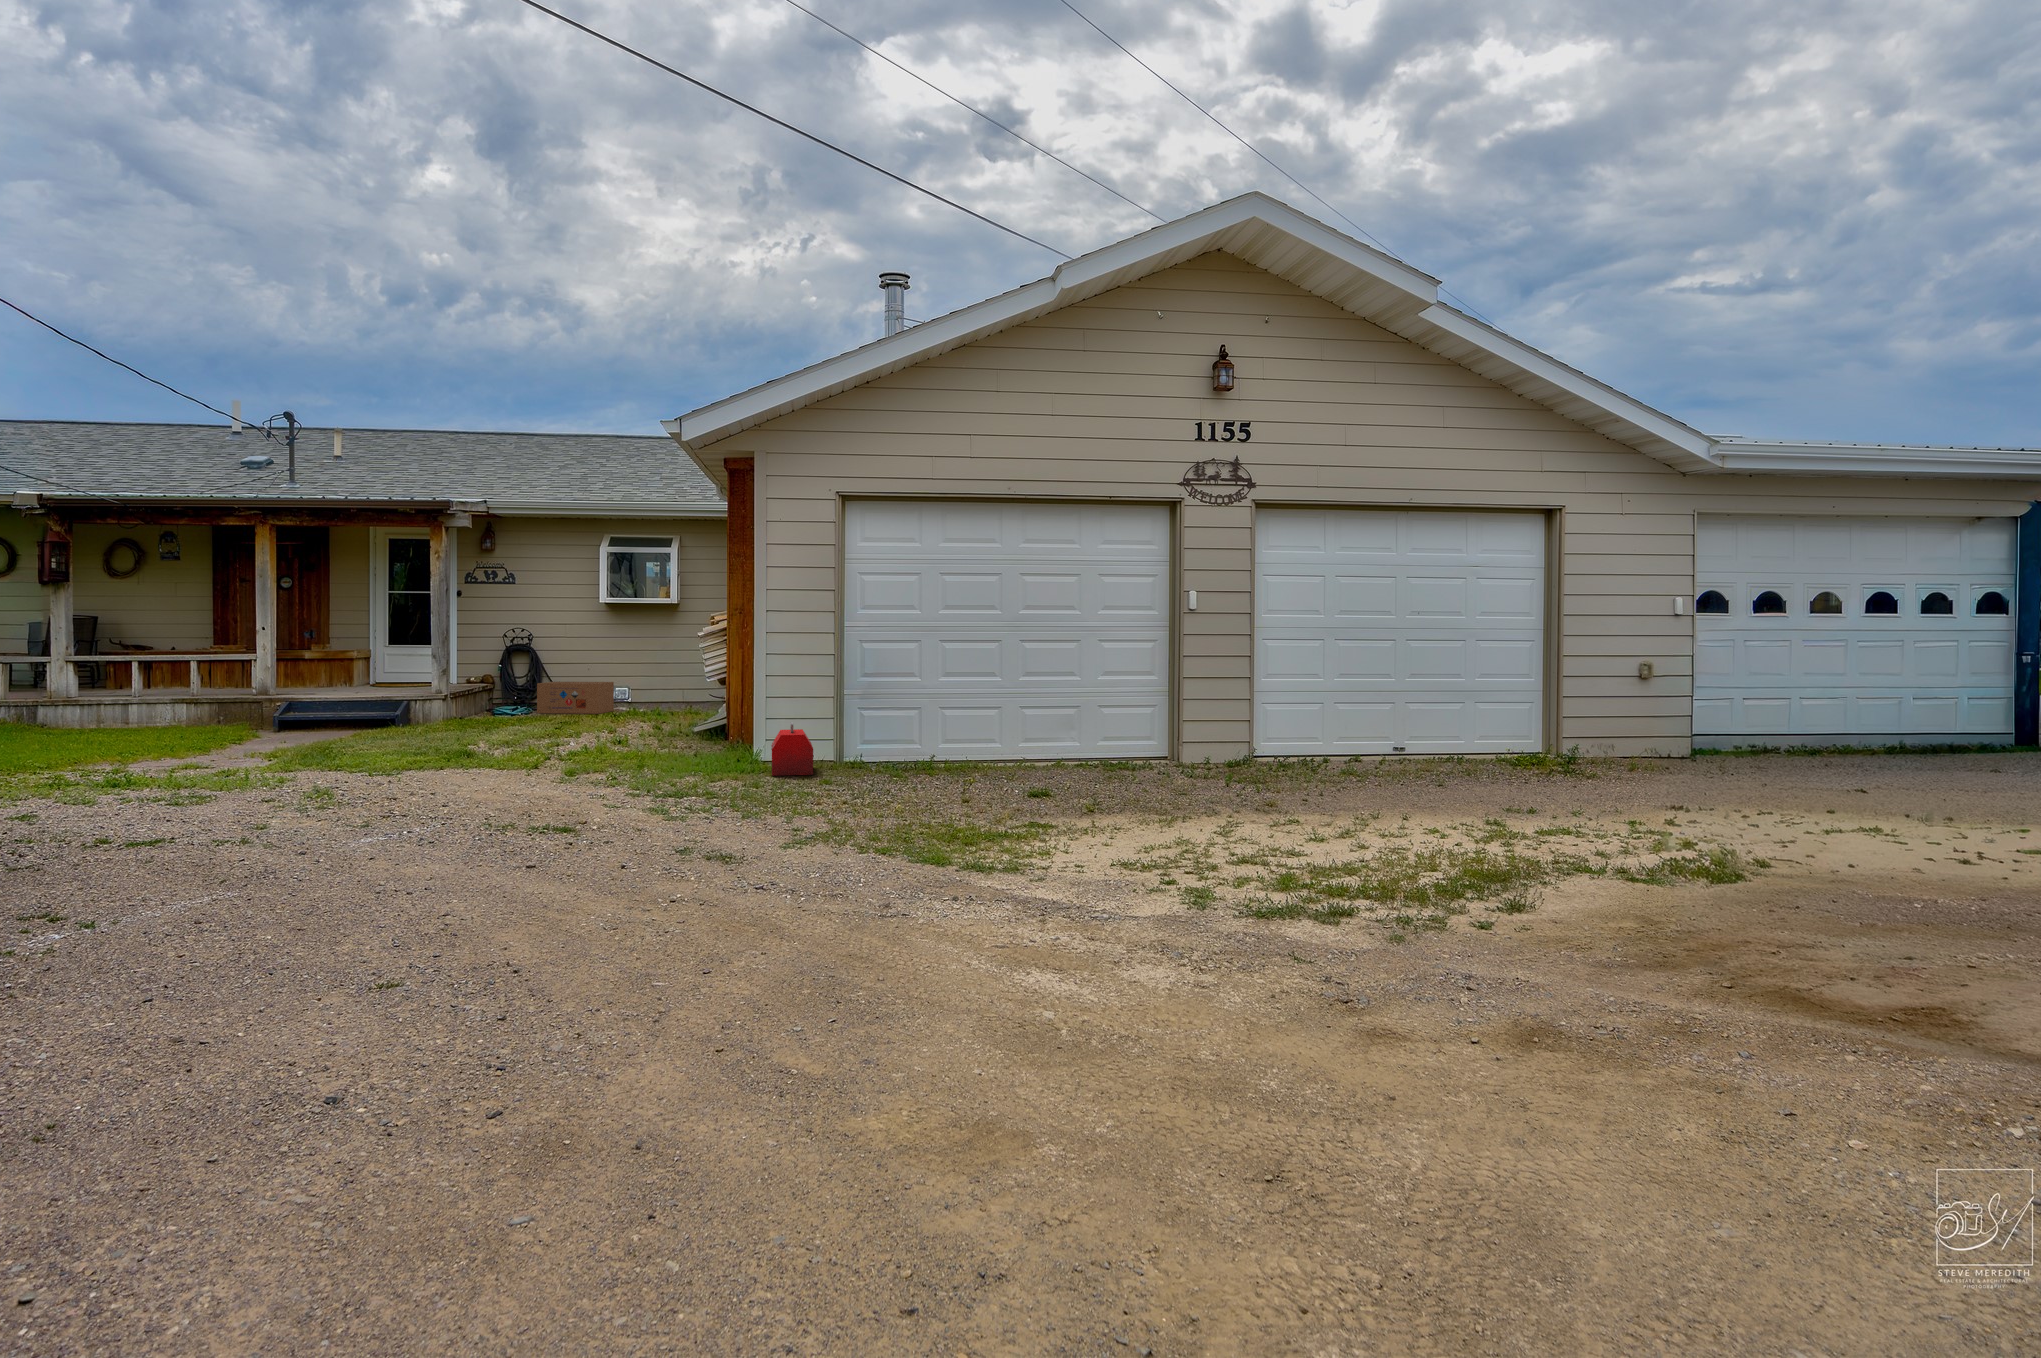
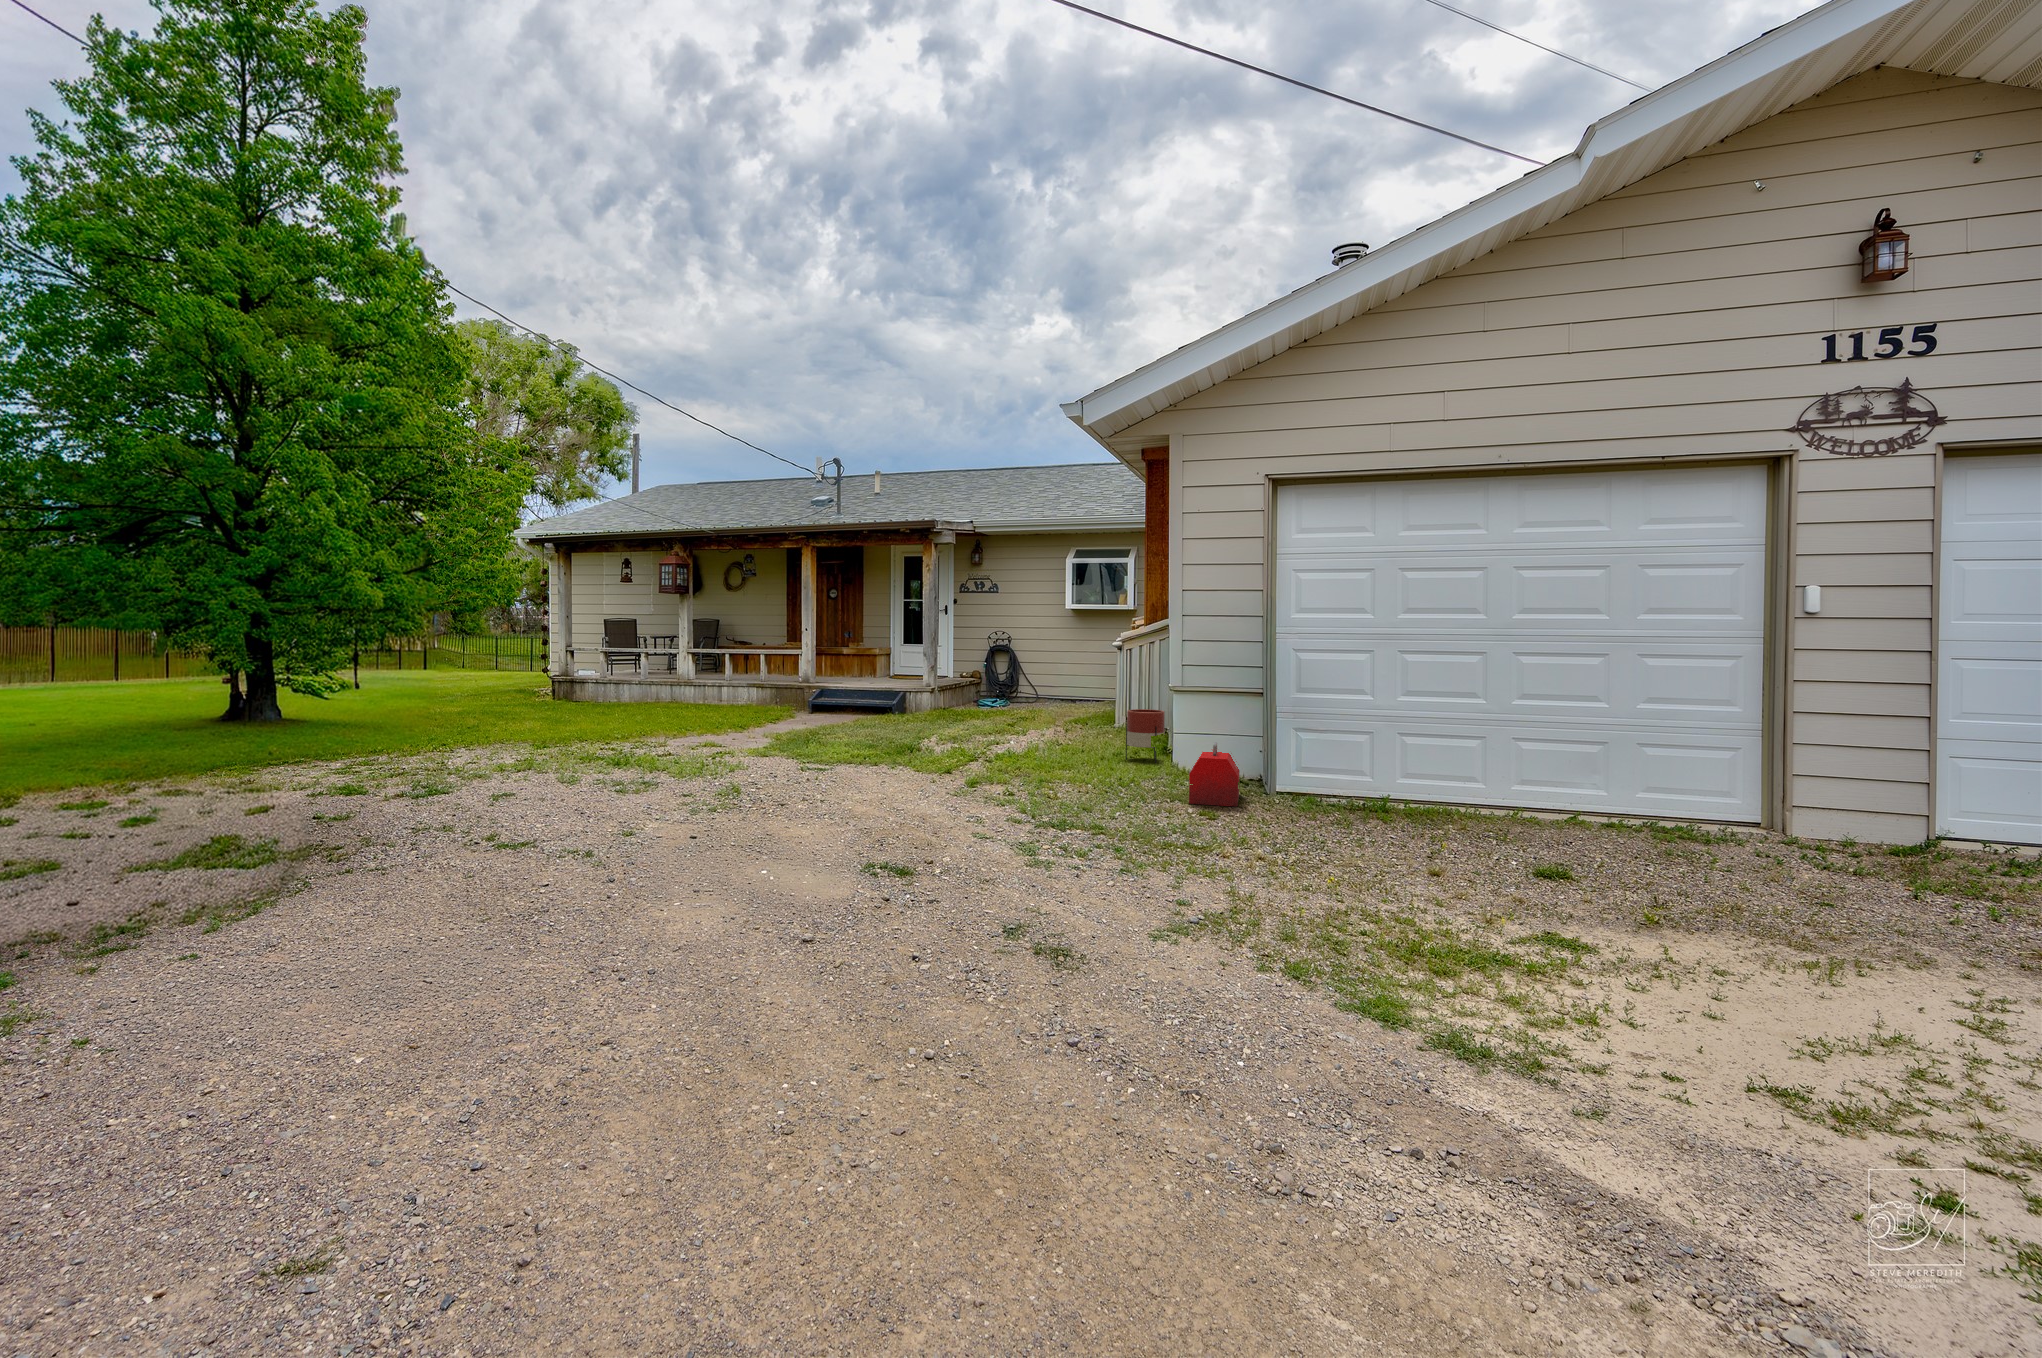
cardboard box: present [537,682,614,714] -> none [1011,679,1077,710]
planter: none [696,701,733,751] -> present [1126,709,1165,763]

